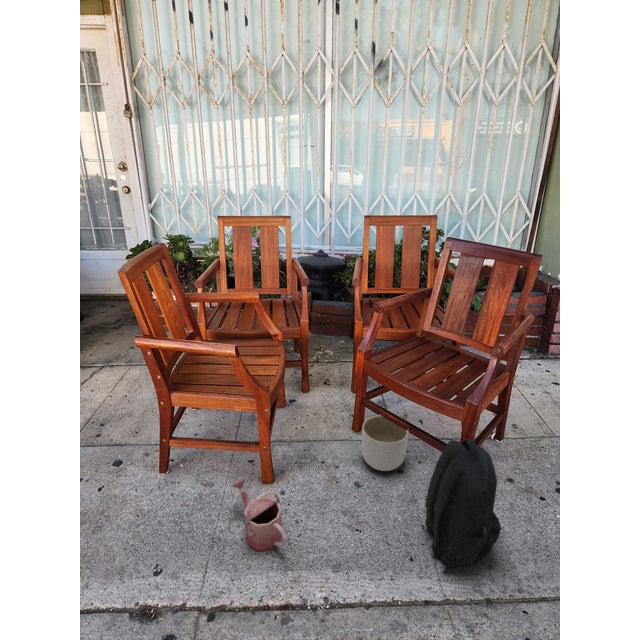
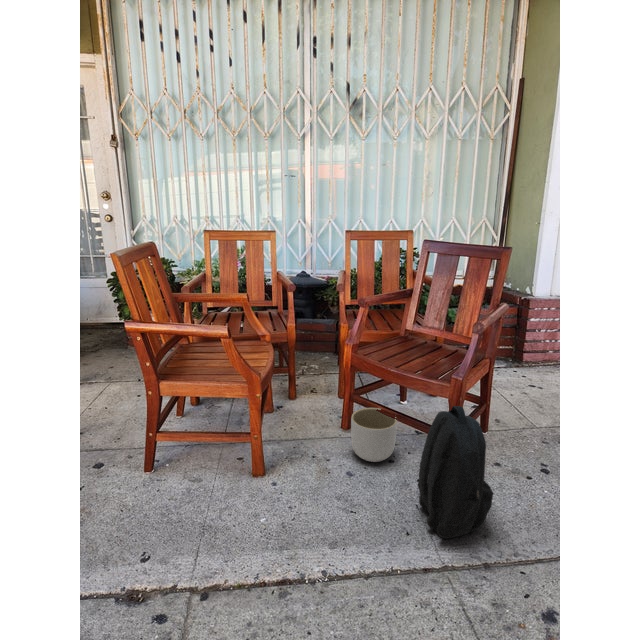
watering can: present [232,478,287,551] -> none [222,464,281,535]

